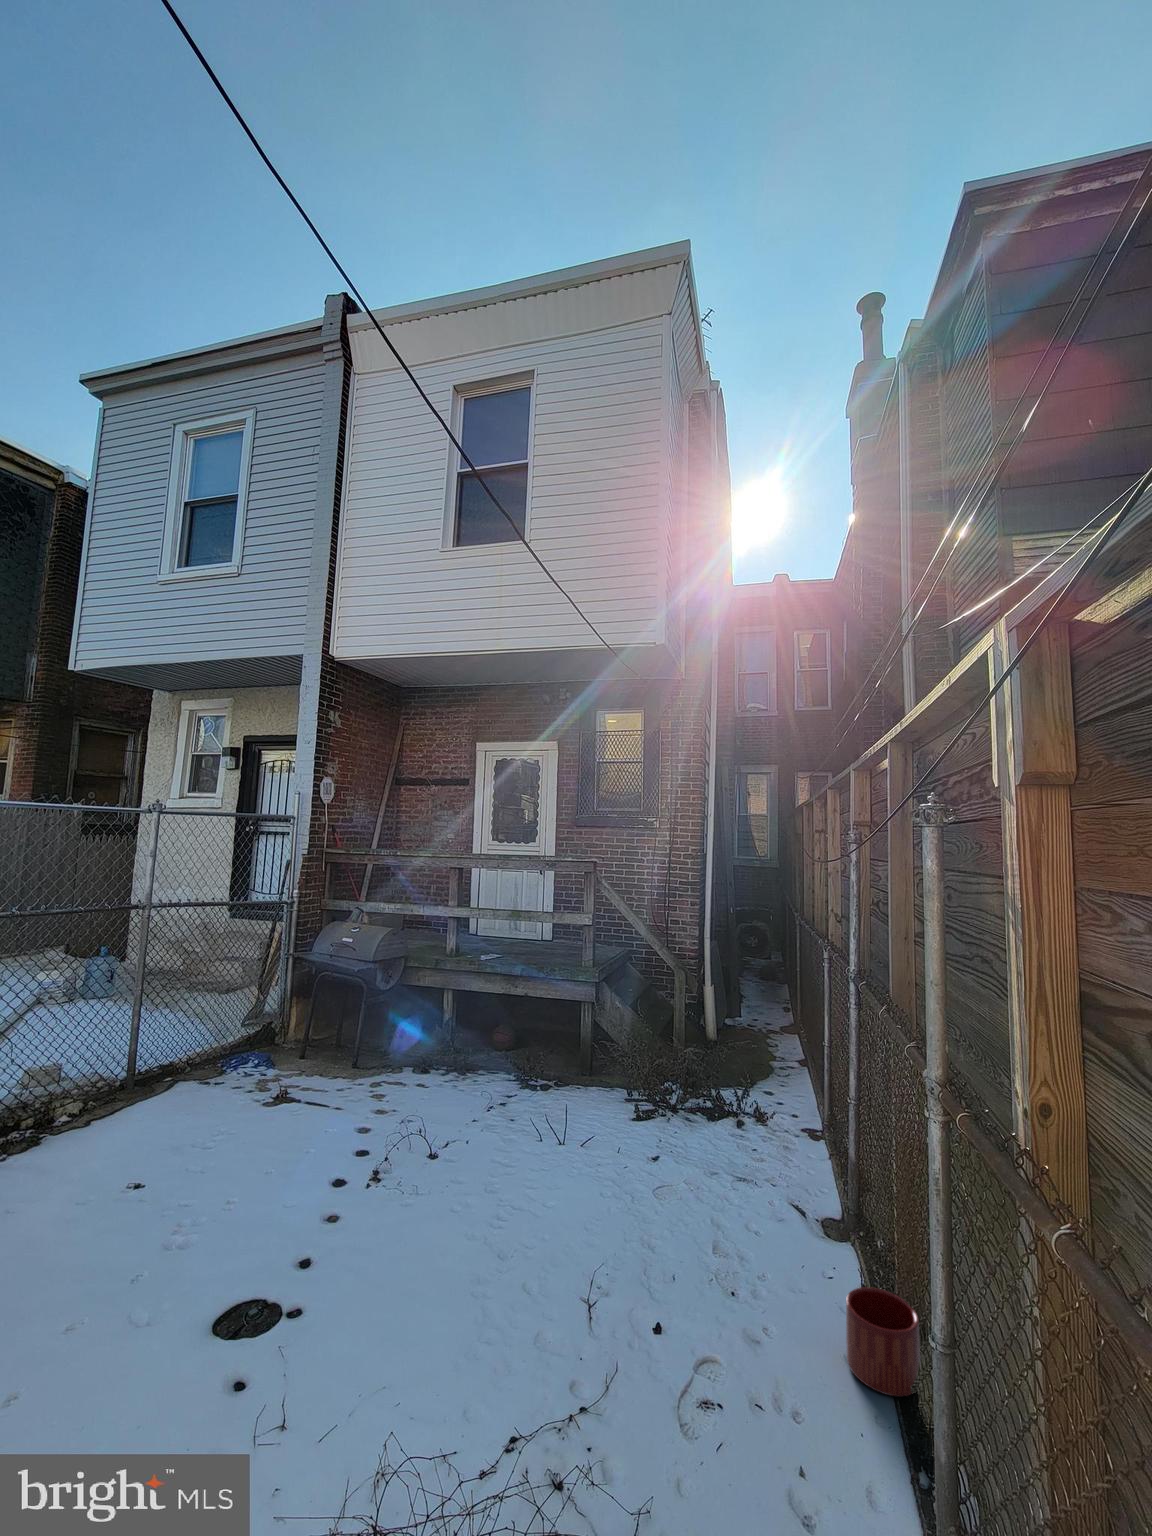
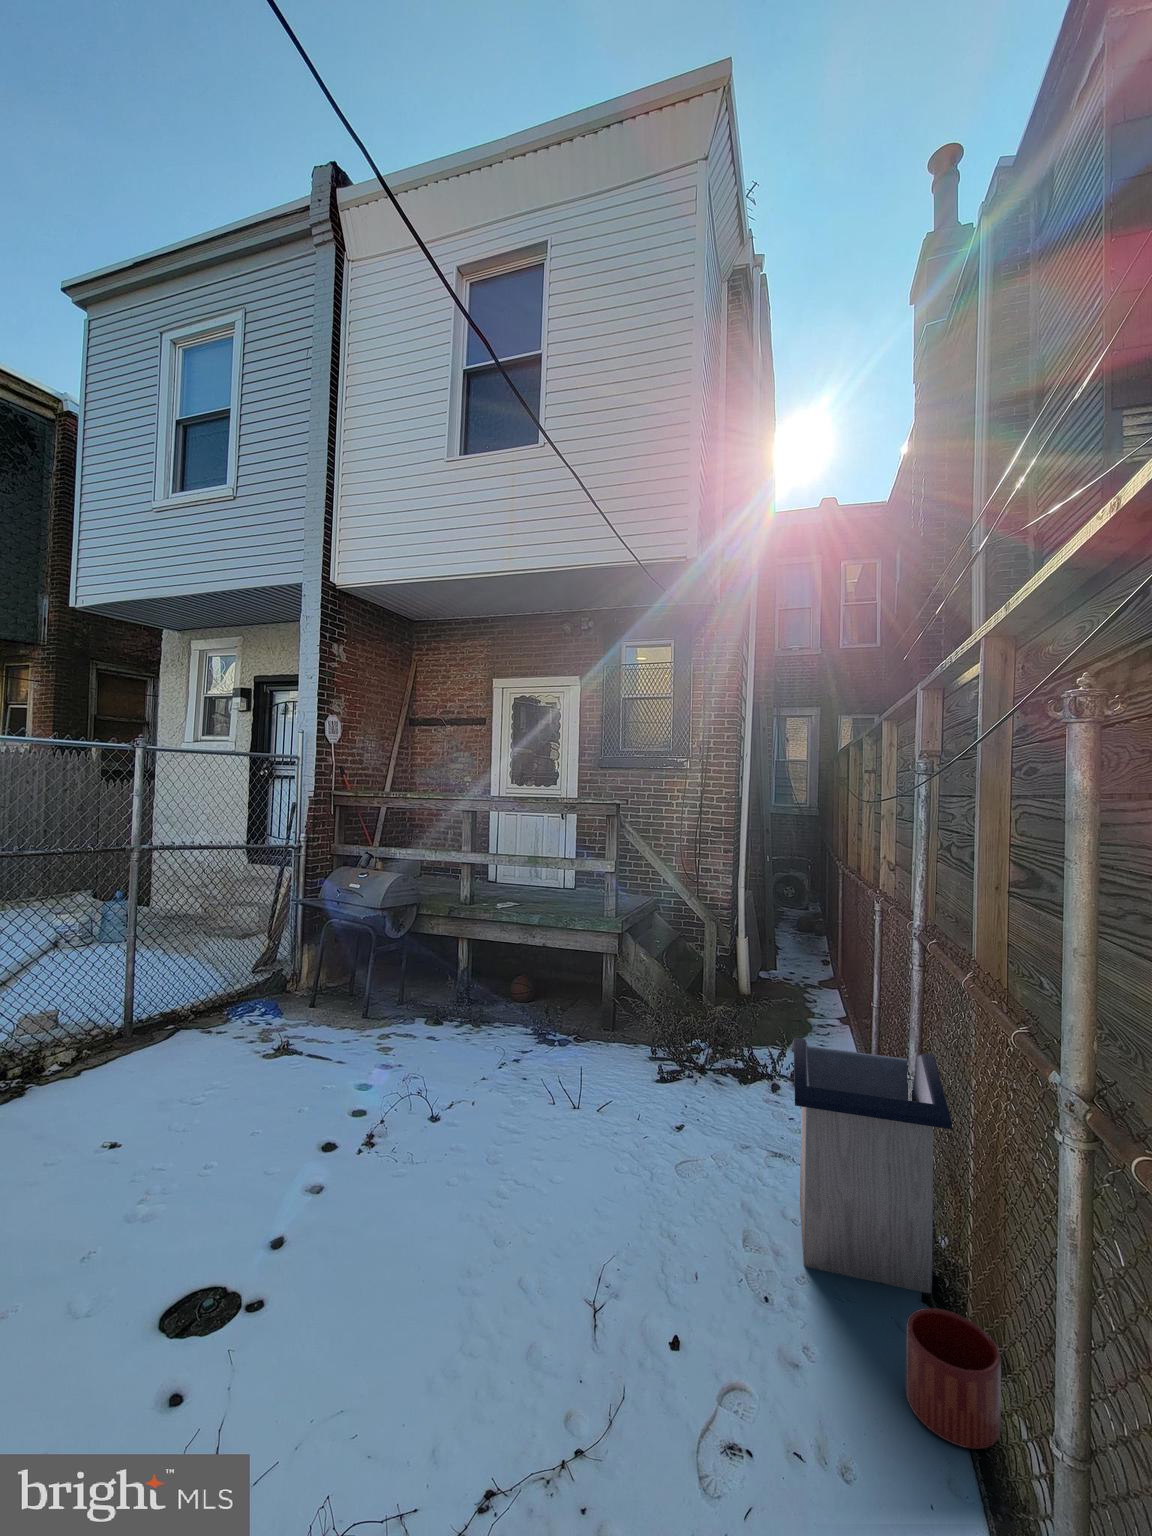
trash can: none [752,1068,882,1286] -> present [792,1038,952,1293]

